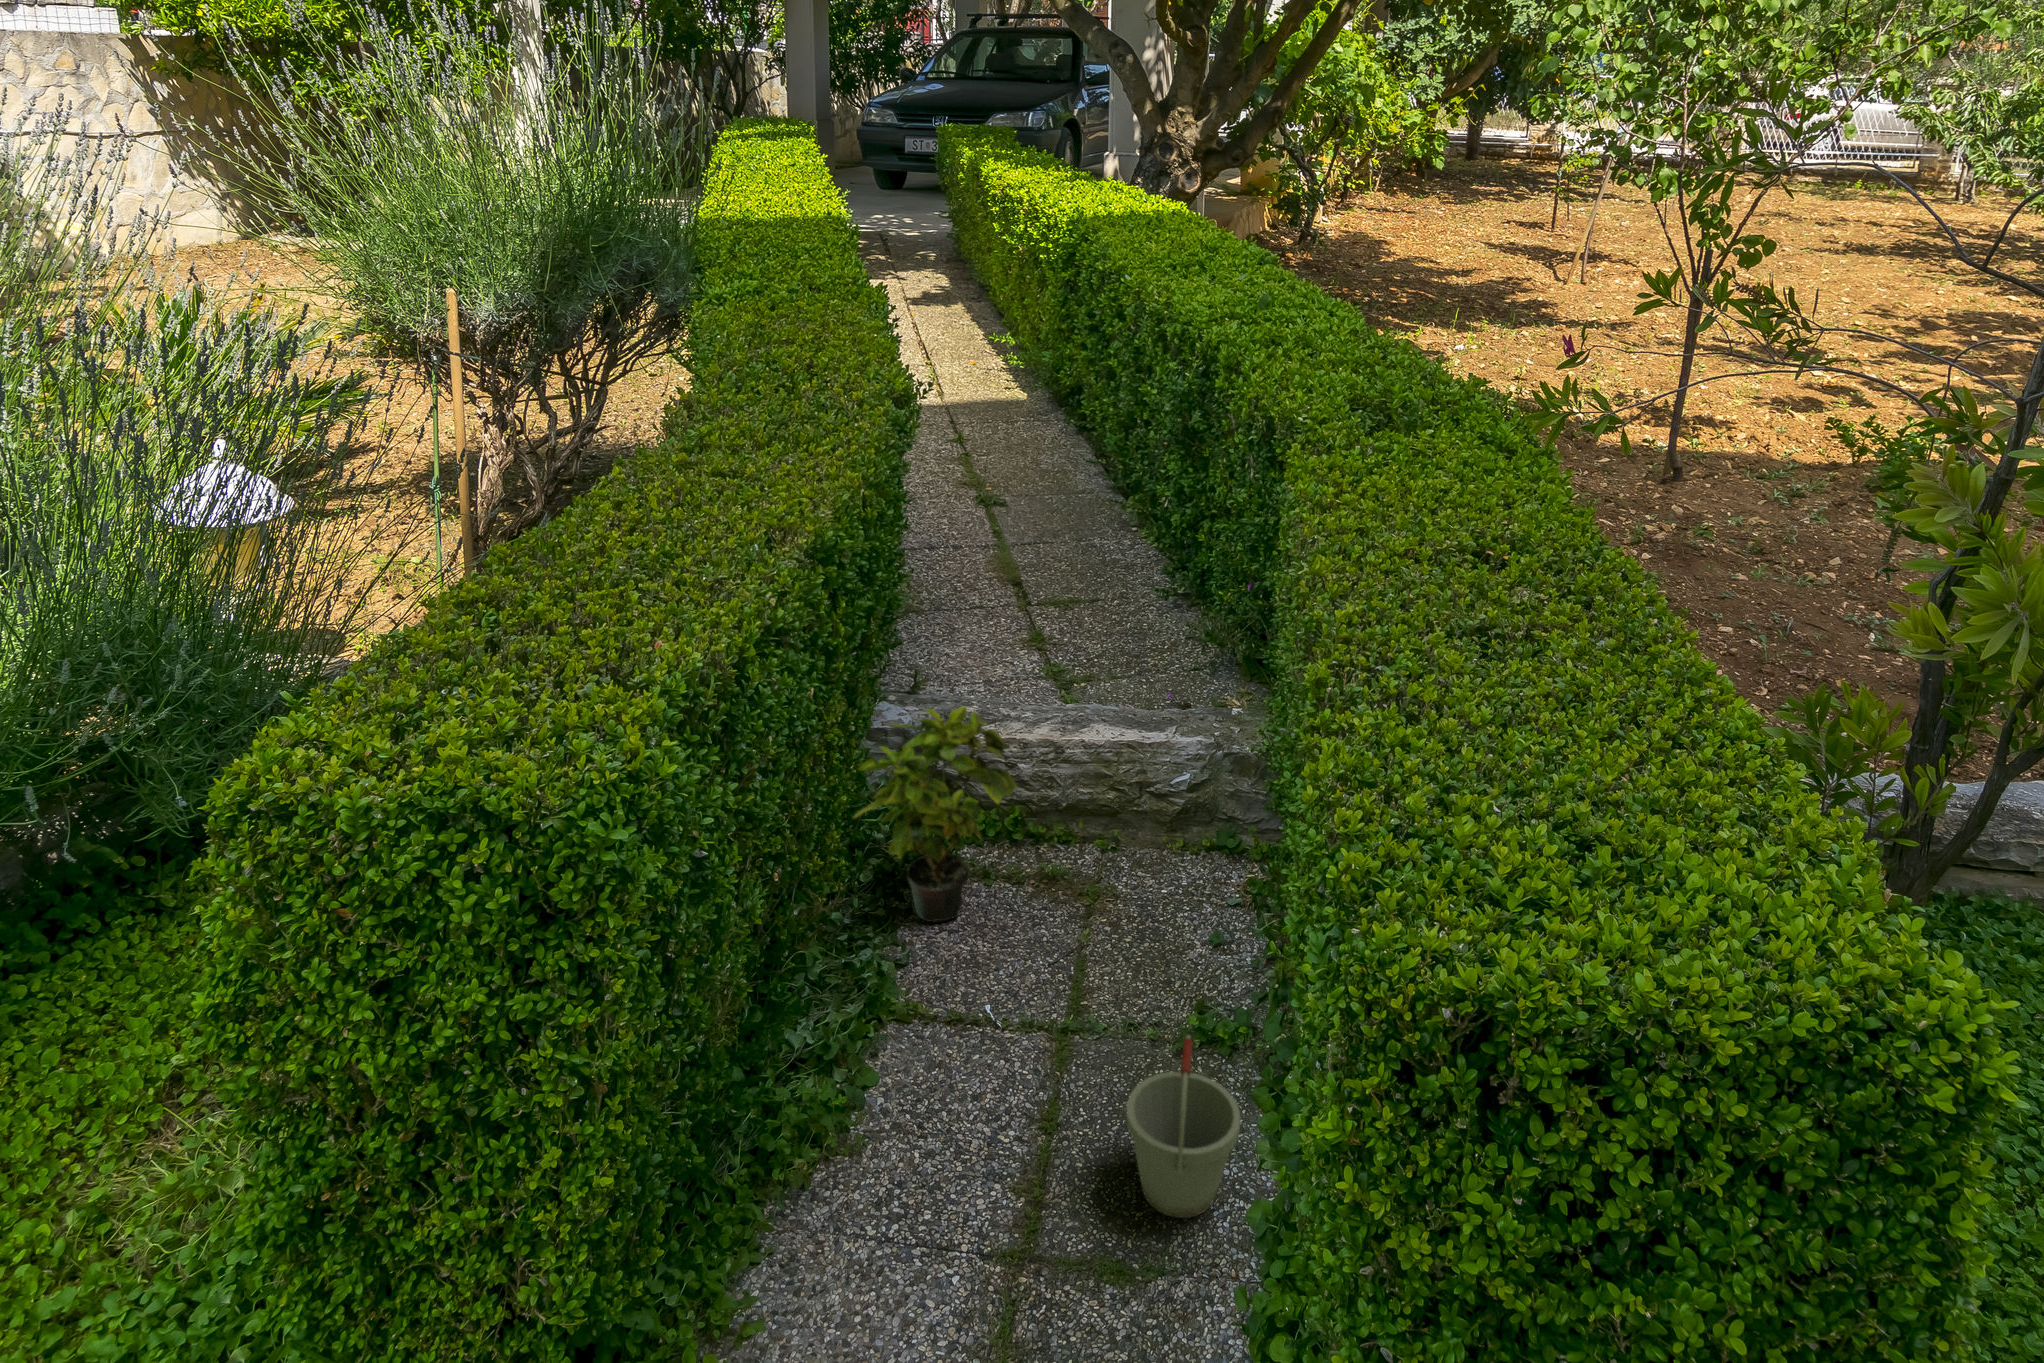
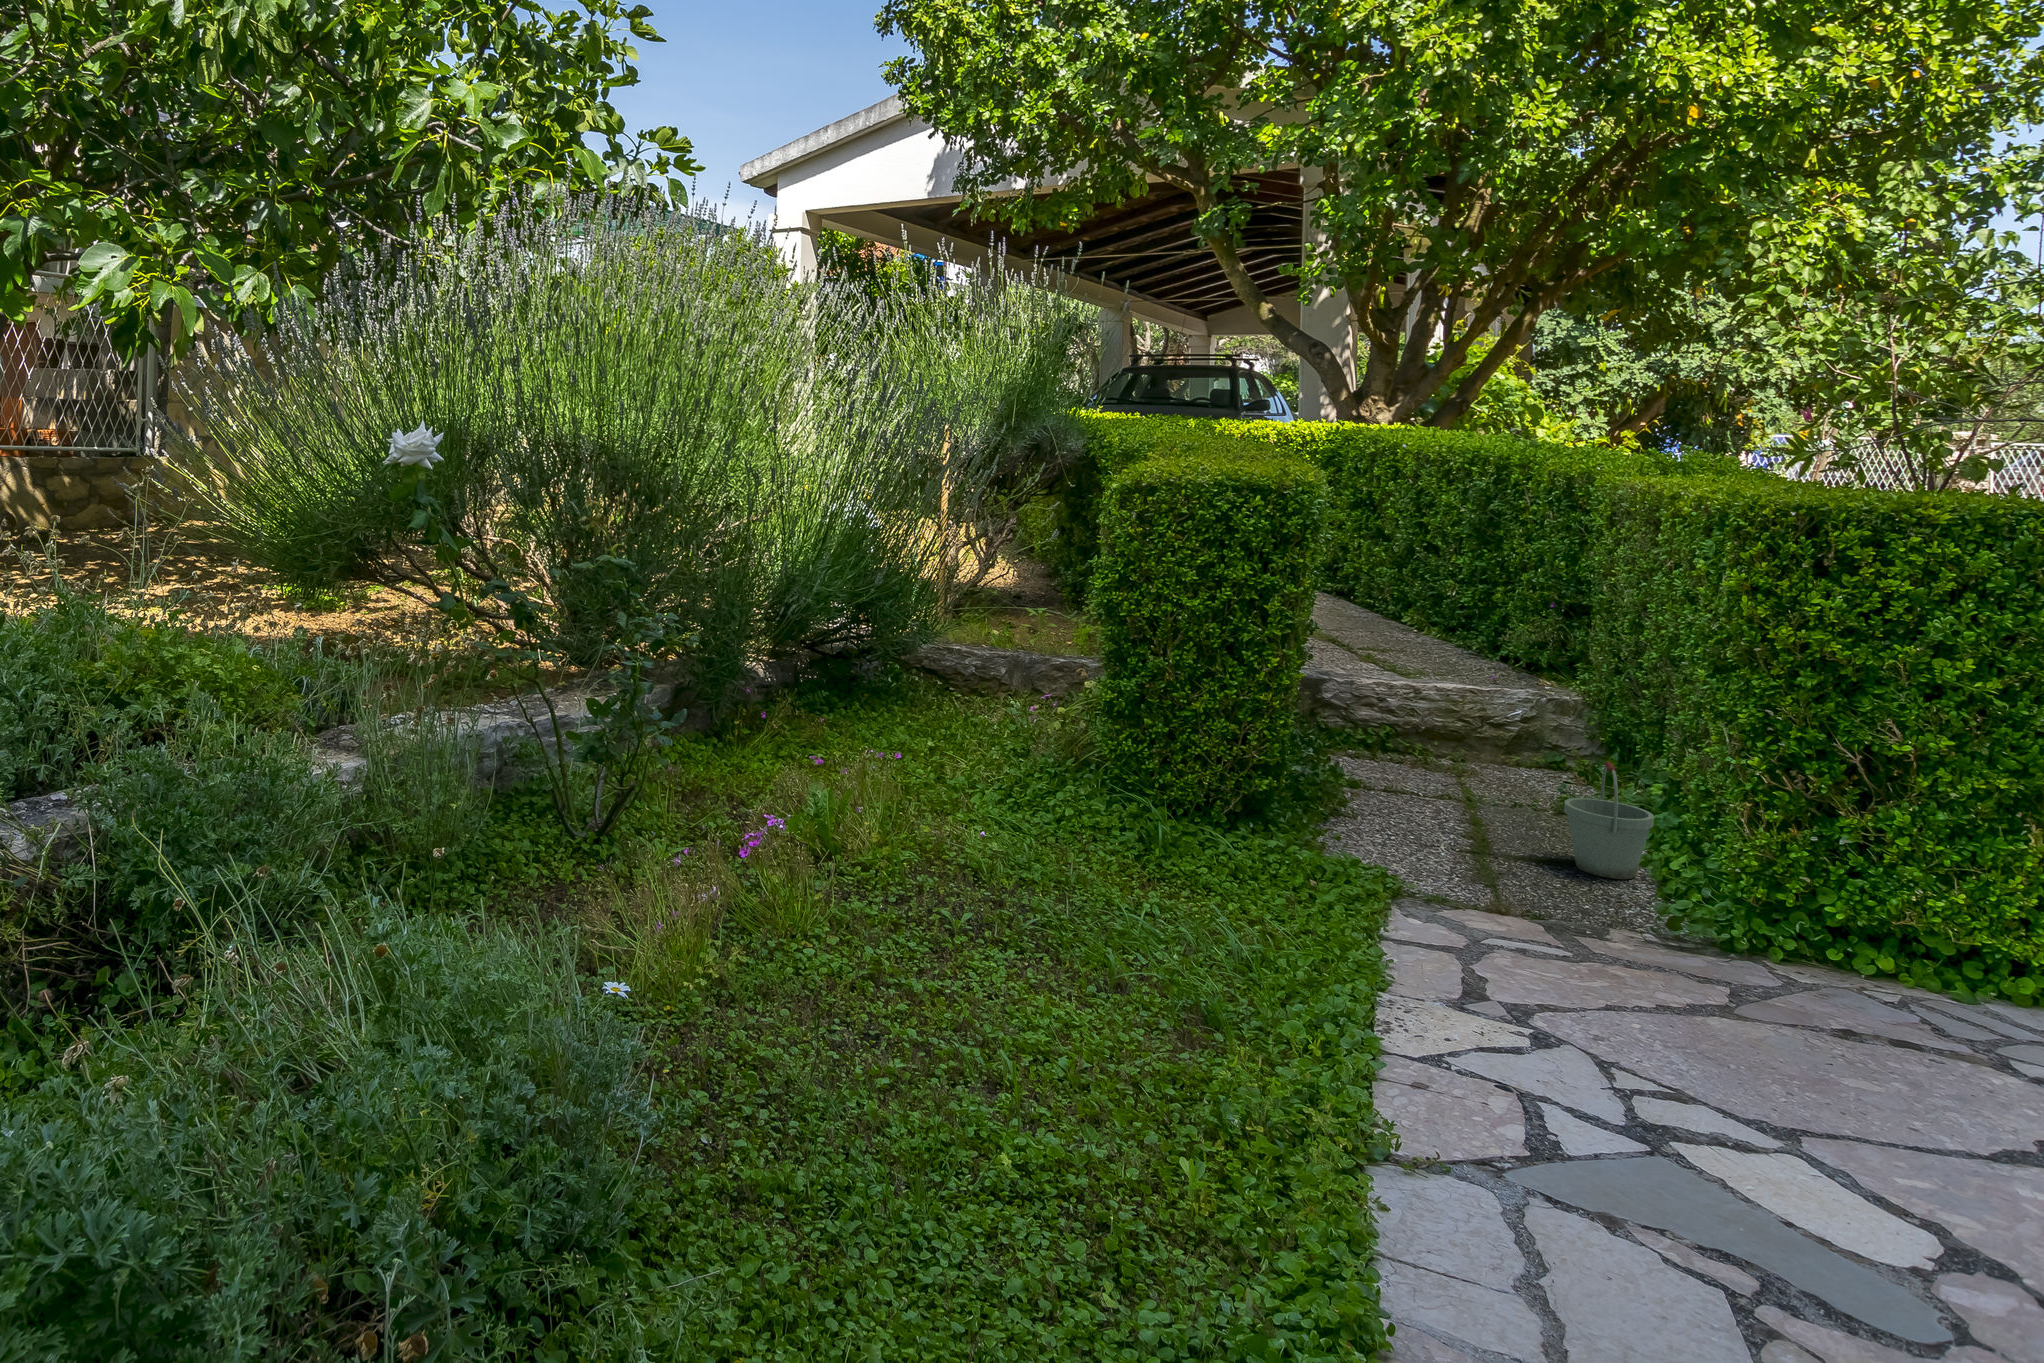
potted plant: present [853,706,1016,922] -> none [1305,625,1414,773]

